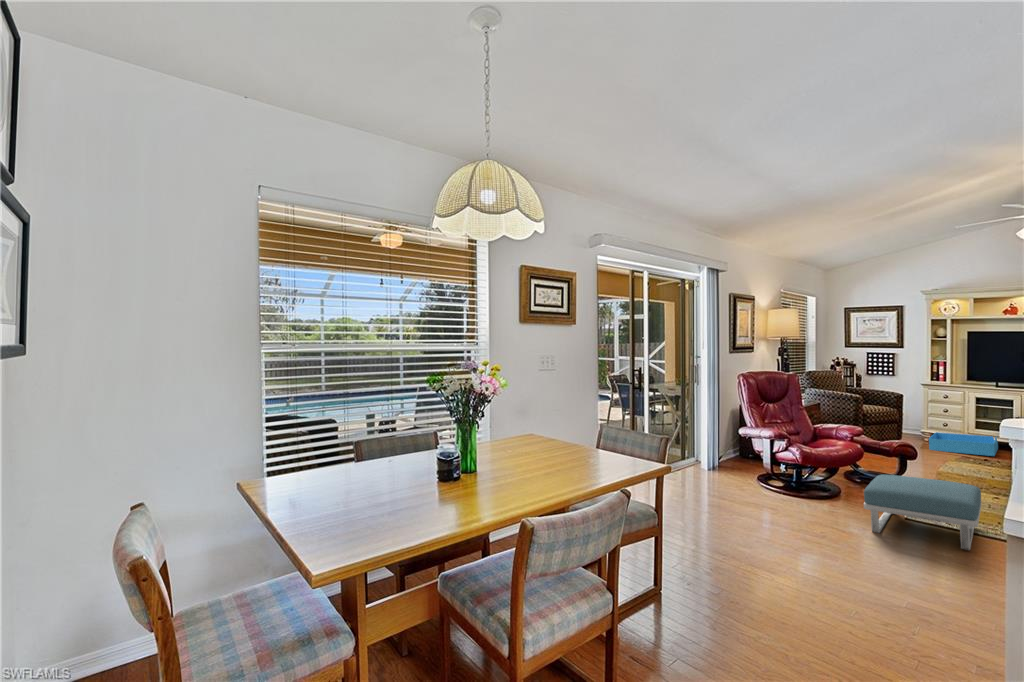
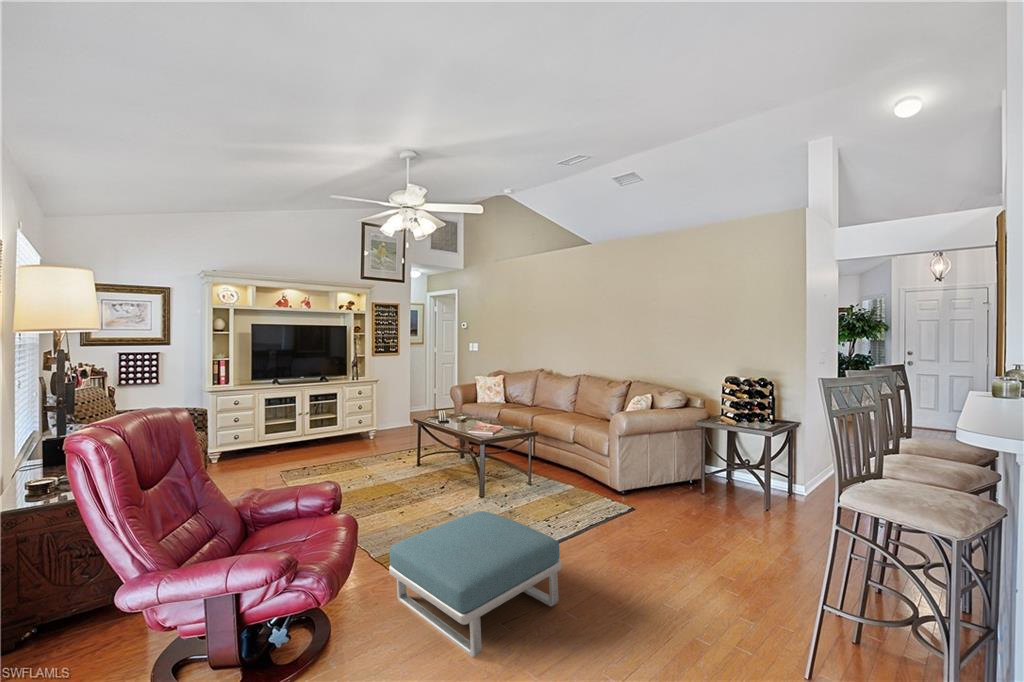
storage bin: present [929,432,998,456] -> none [227,439,304,475]

